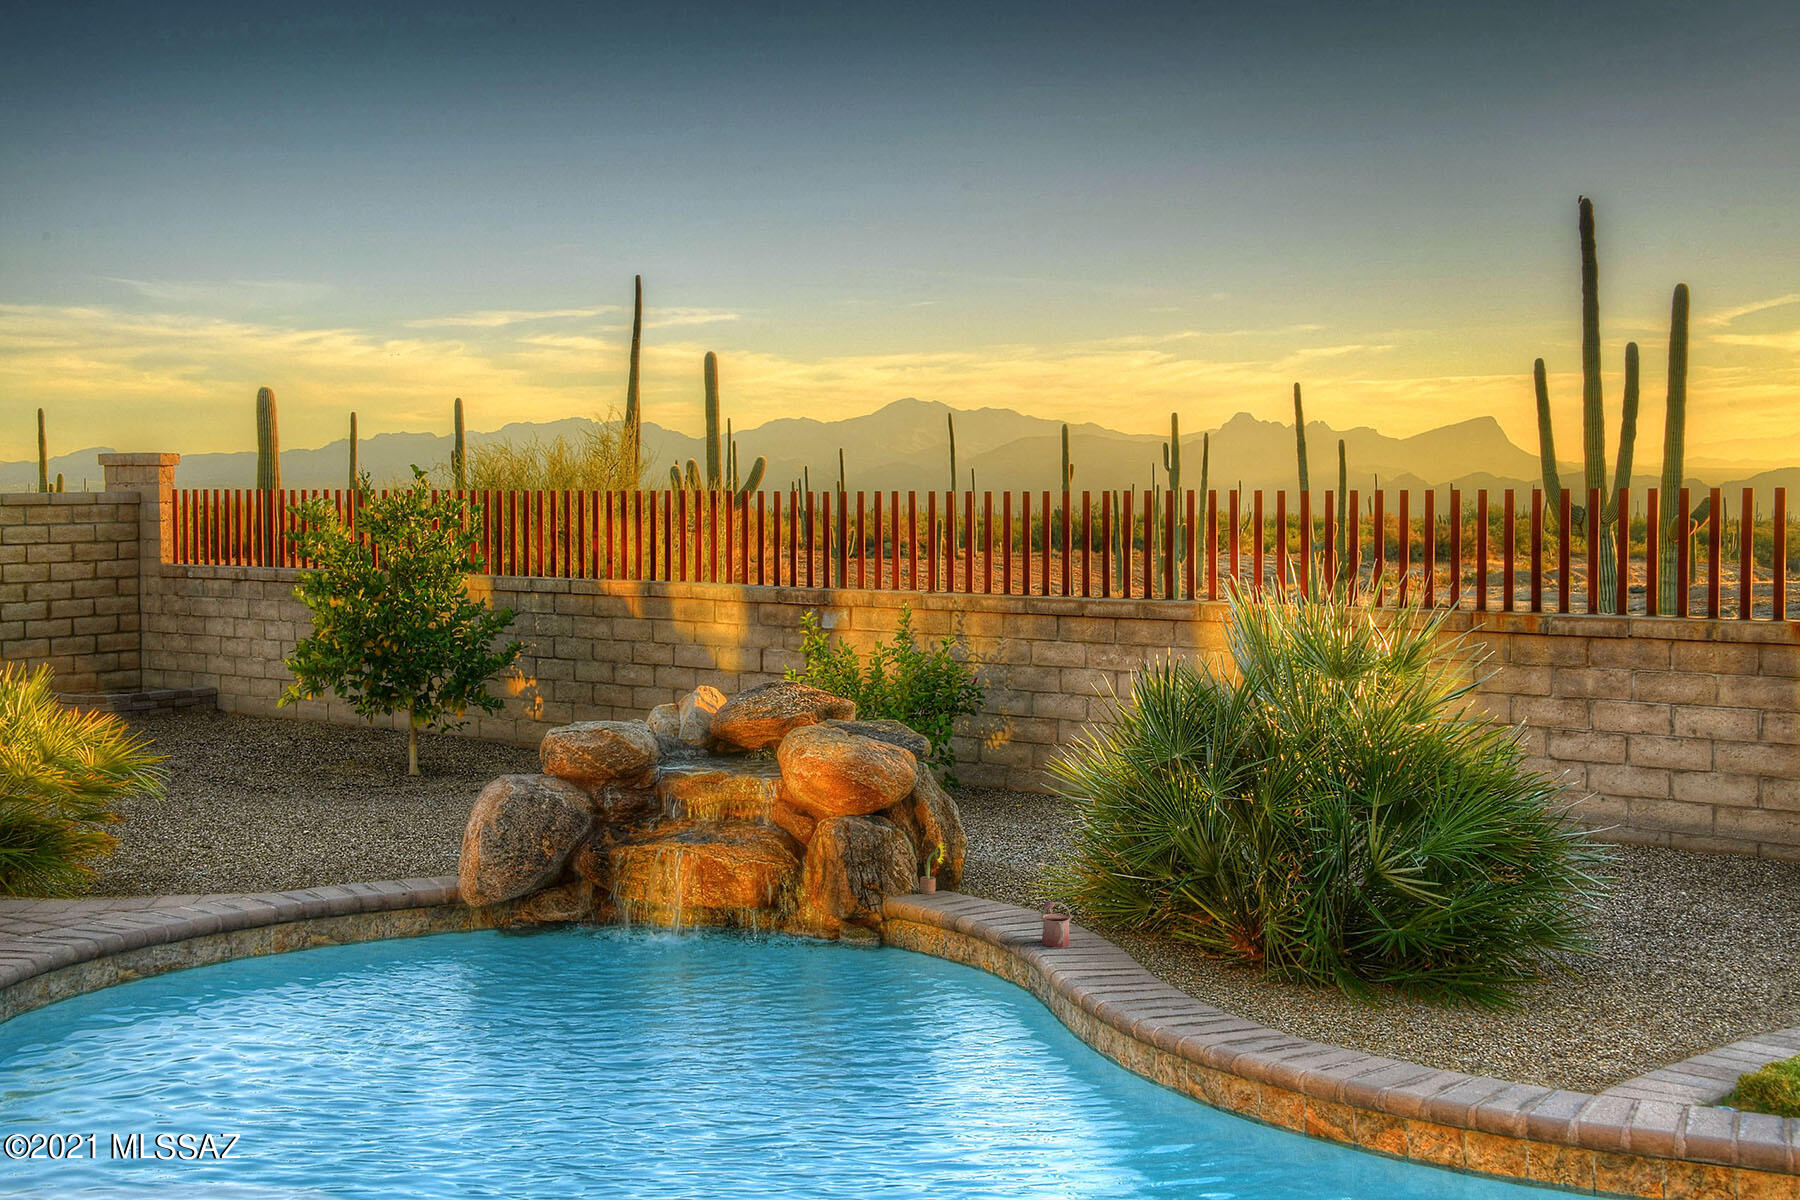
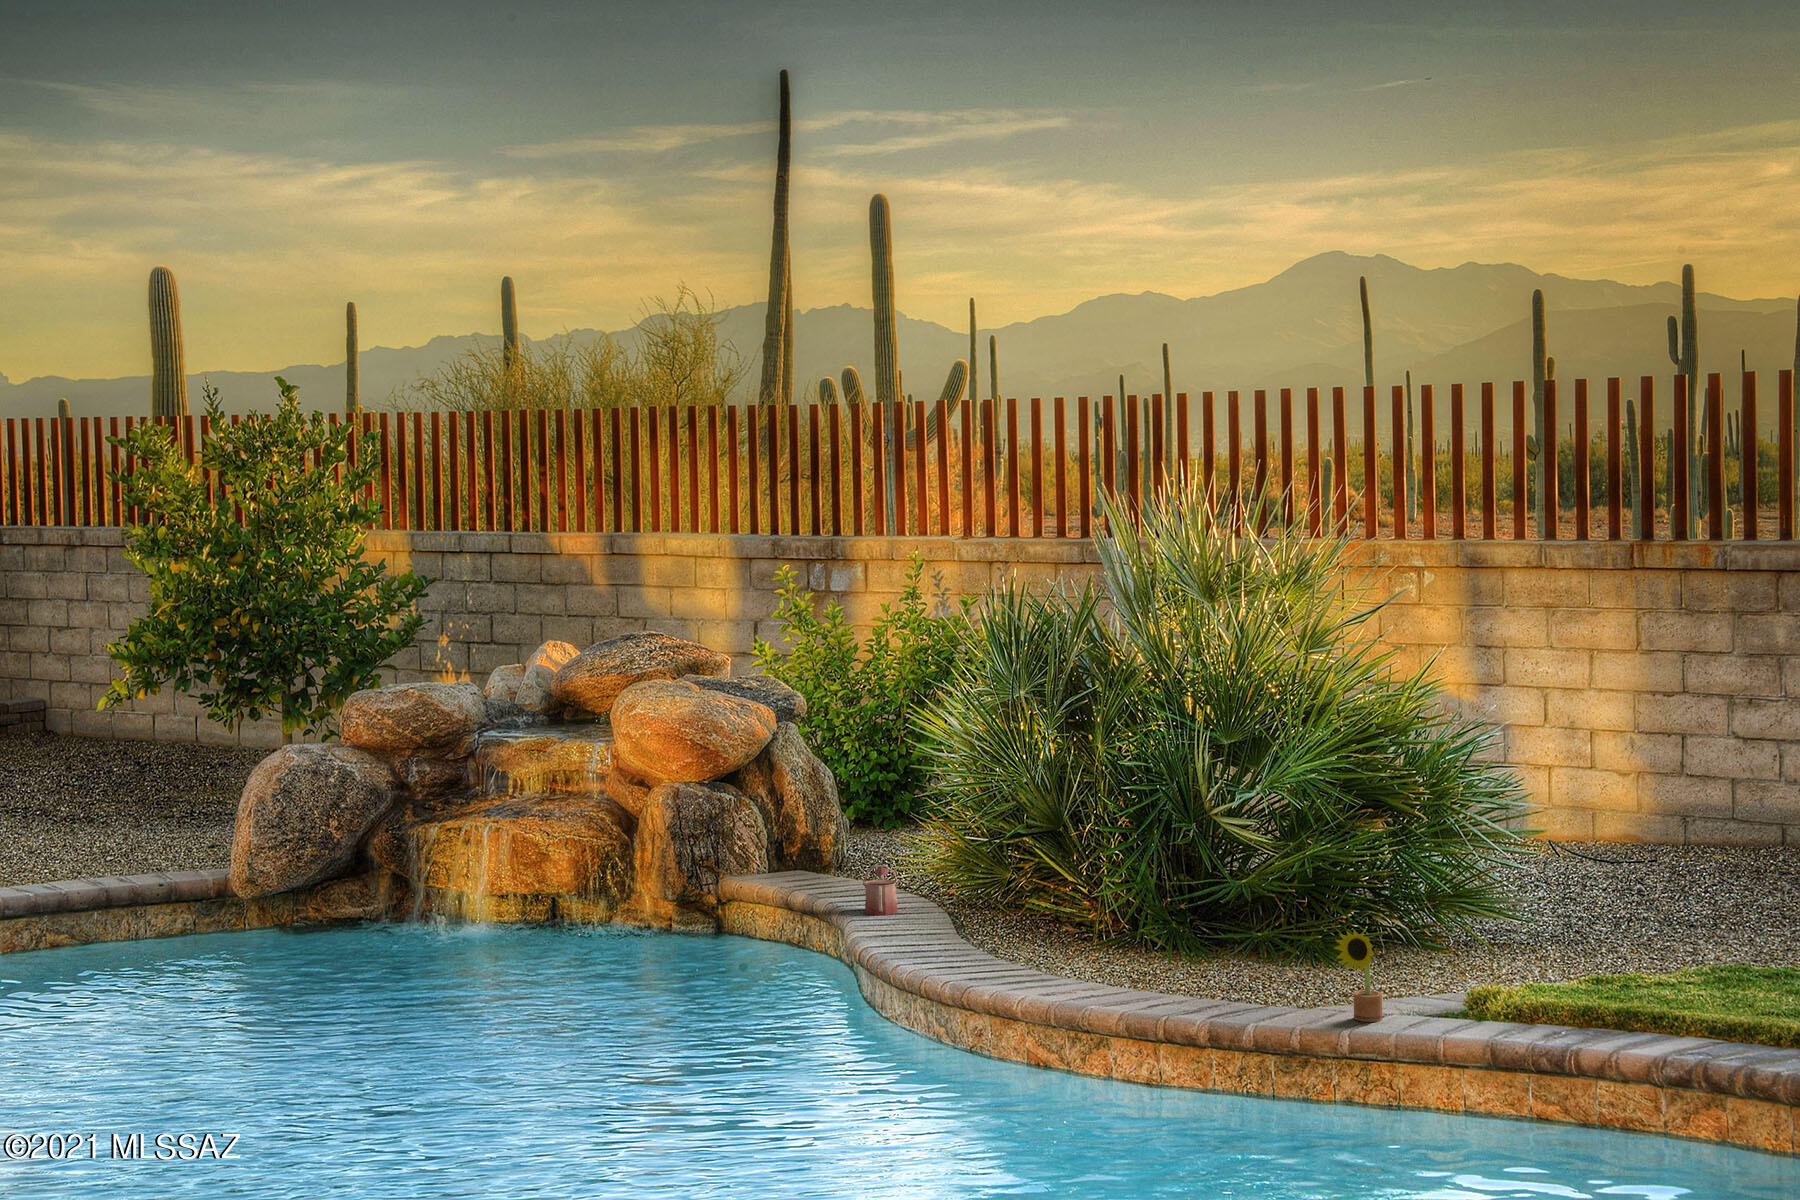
decorative plant: present [920,843,945,894] -> present [1335,930,1382,1022]

